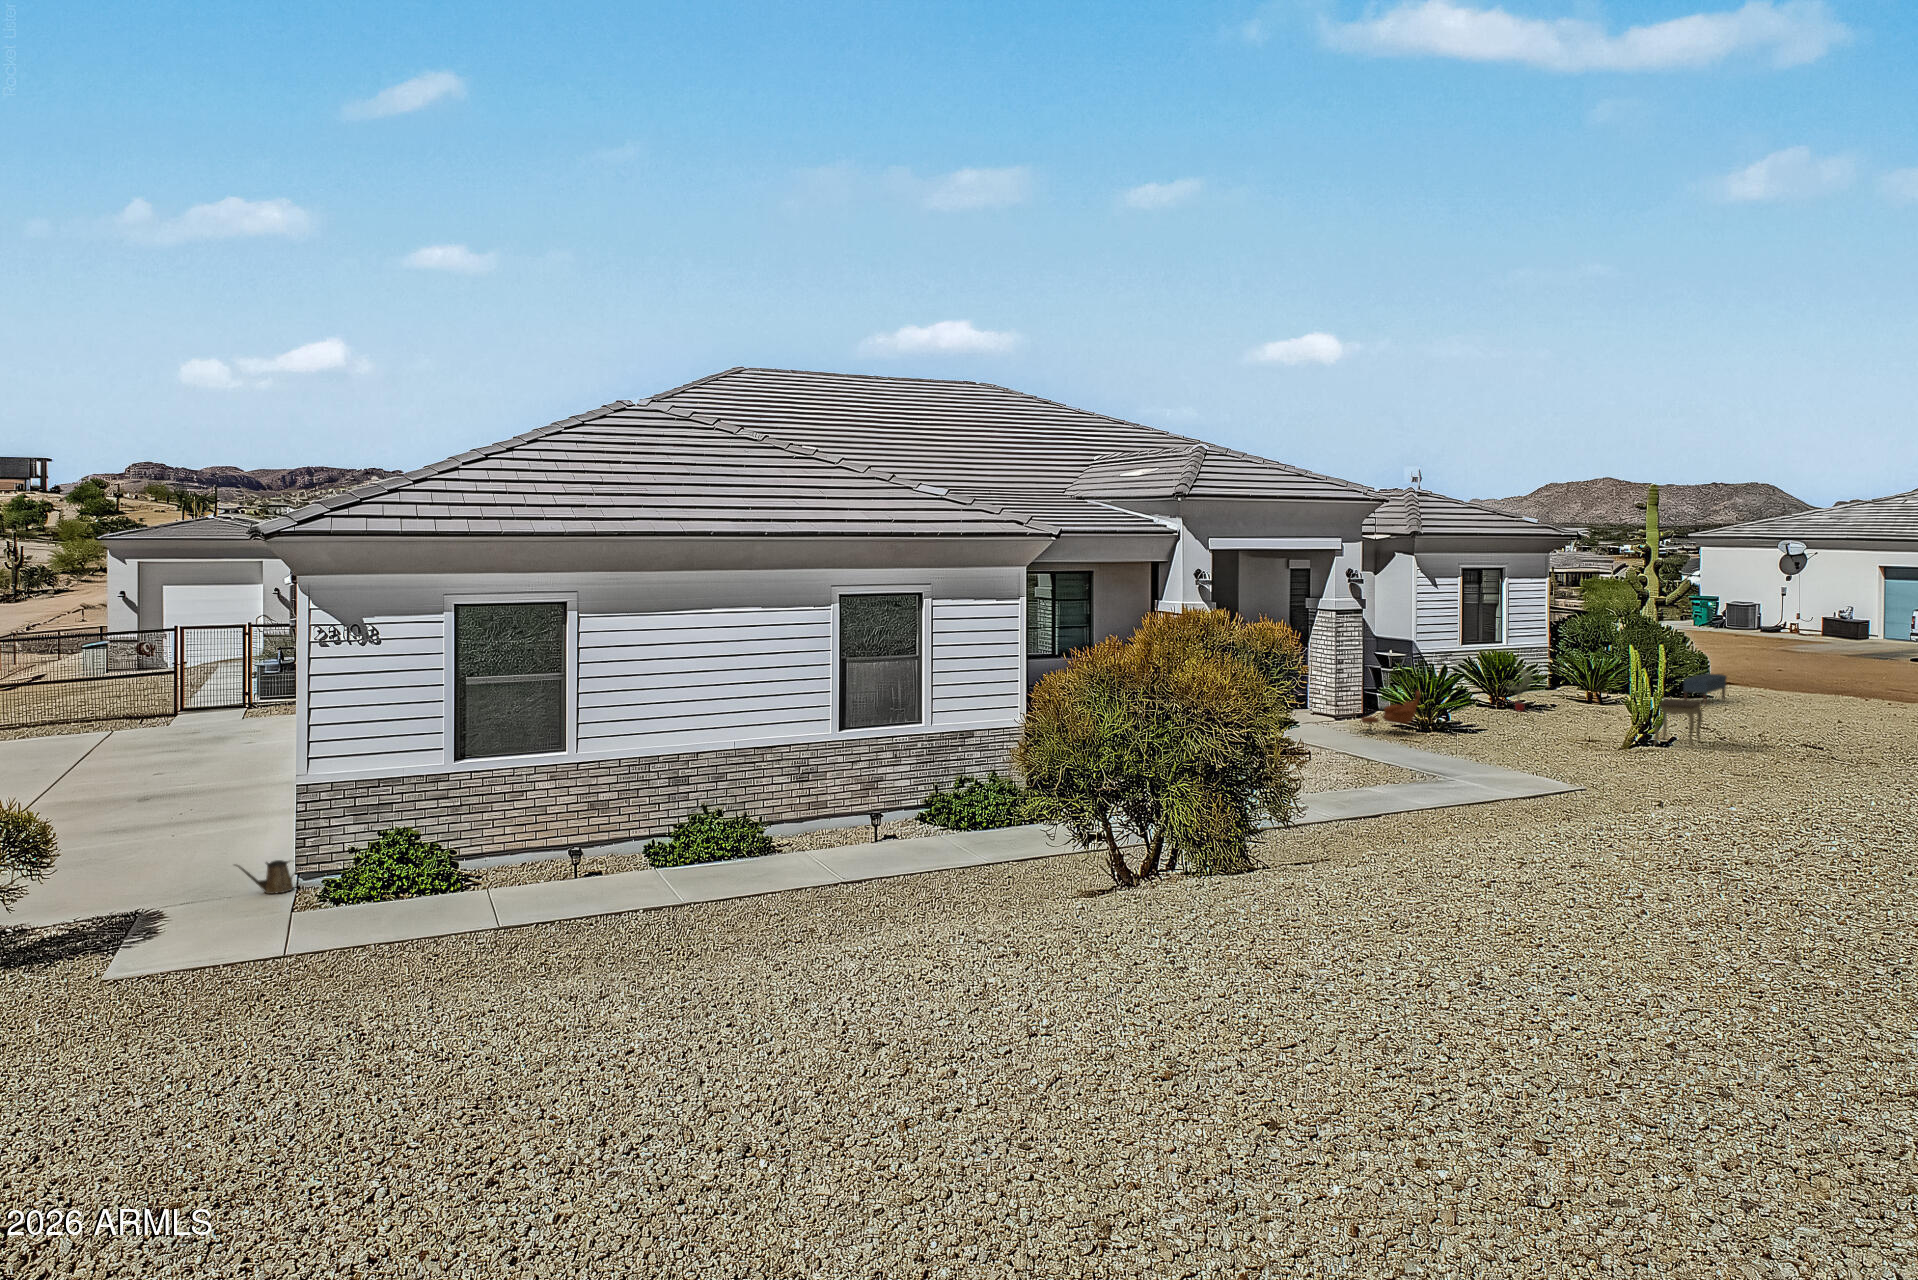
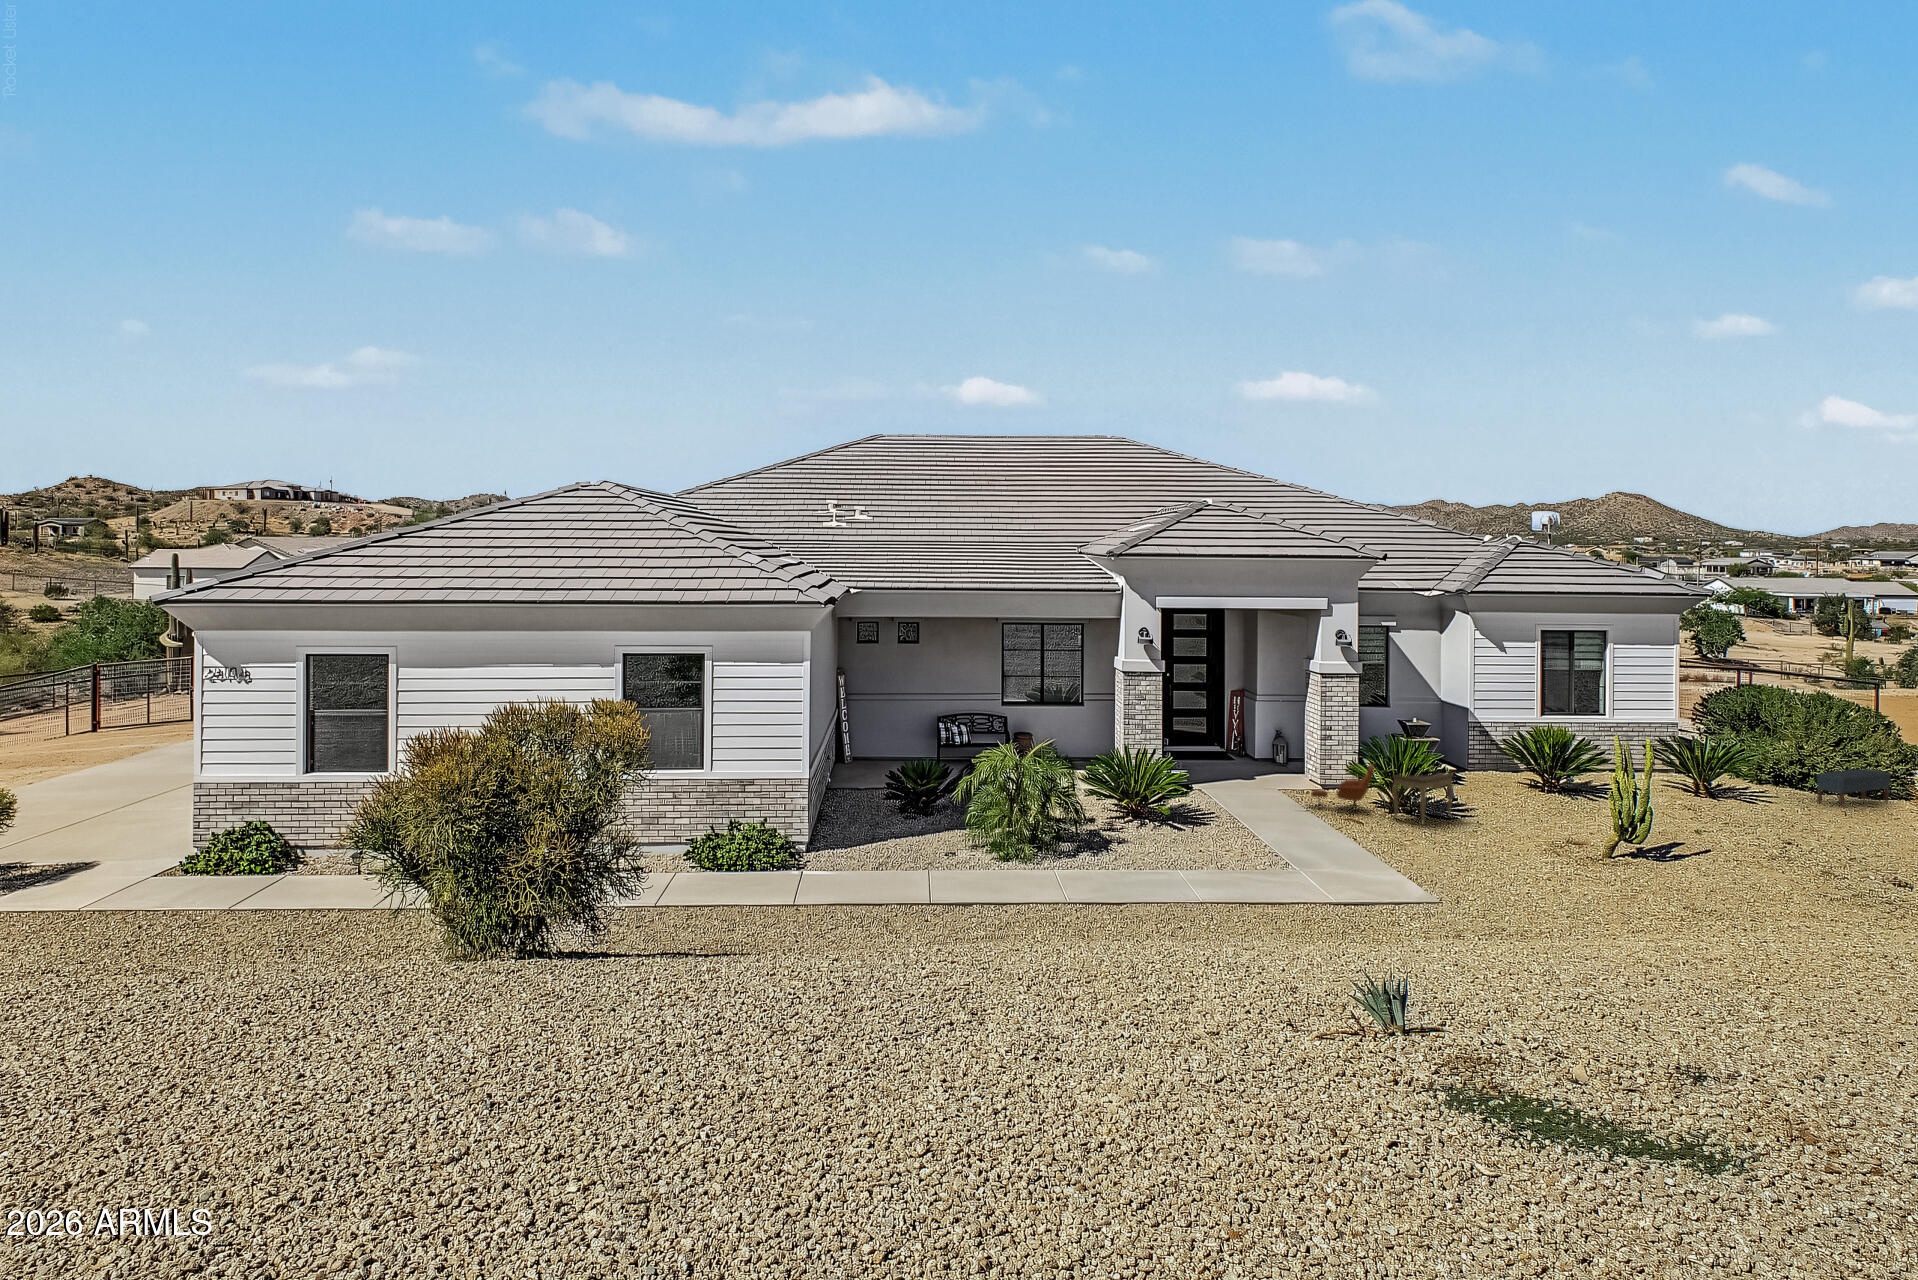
potted tree: present [1506,669,1533,711] -> none [1547,745,1586,797]
side table: present [1654,698,1703,748] -> present [1392,773,1453,825]
watering can: present [235,860,294,894] -> none [143,837,192,862]

